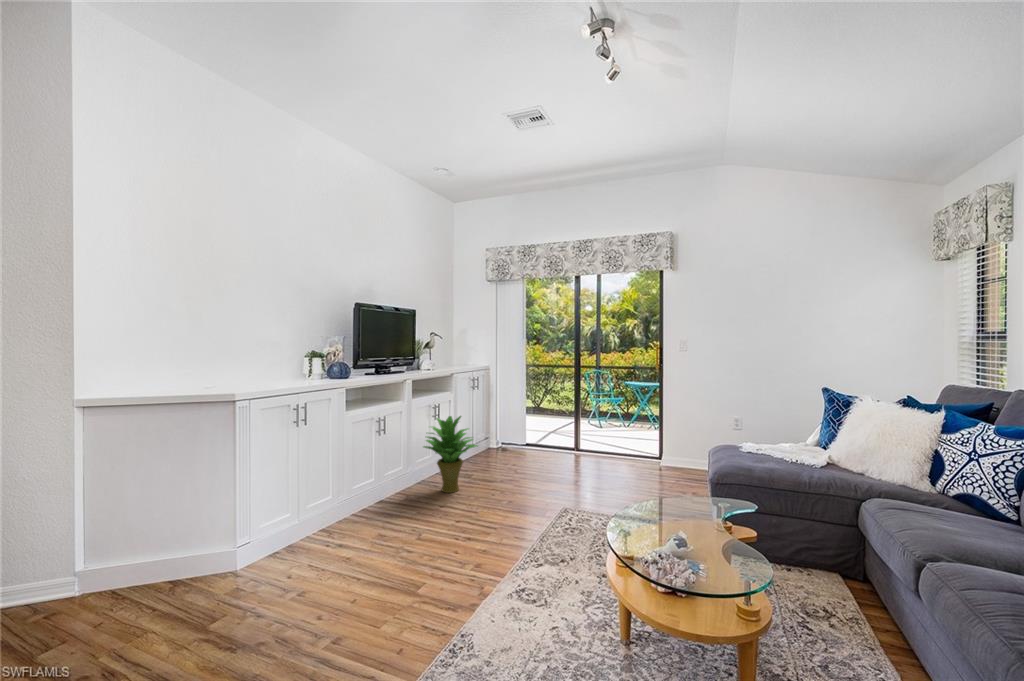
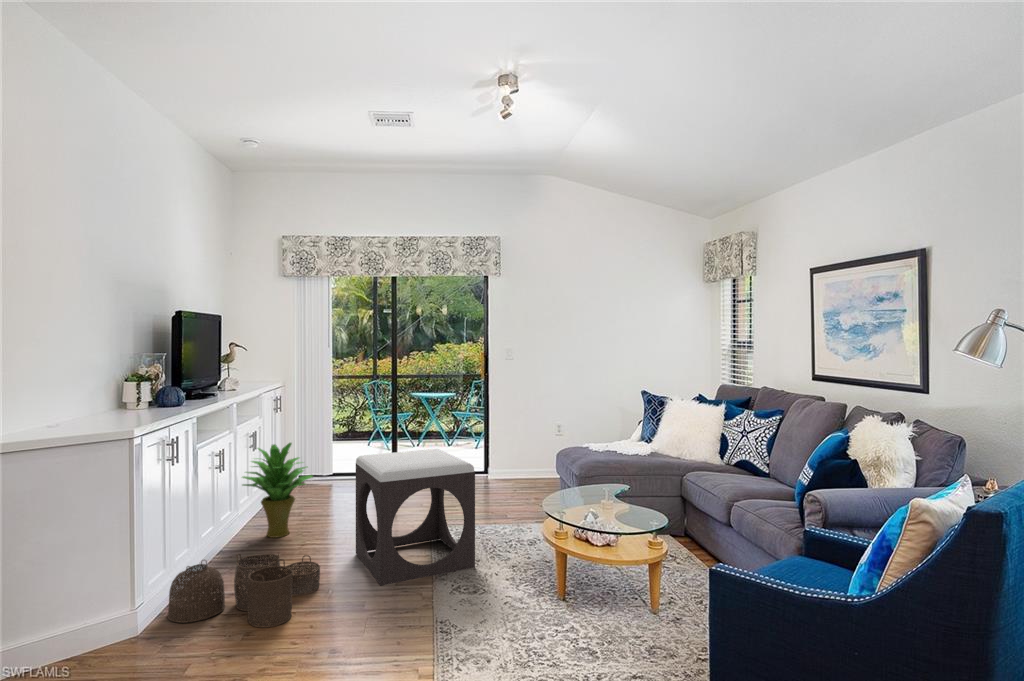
footstool: none [481,434,580,562] -> present [356,449,475,586]
woven basket: none [315,508,439,582] -> present [167,552,320,627]

